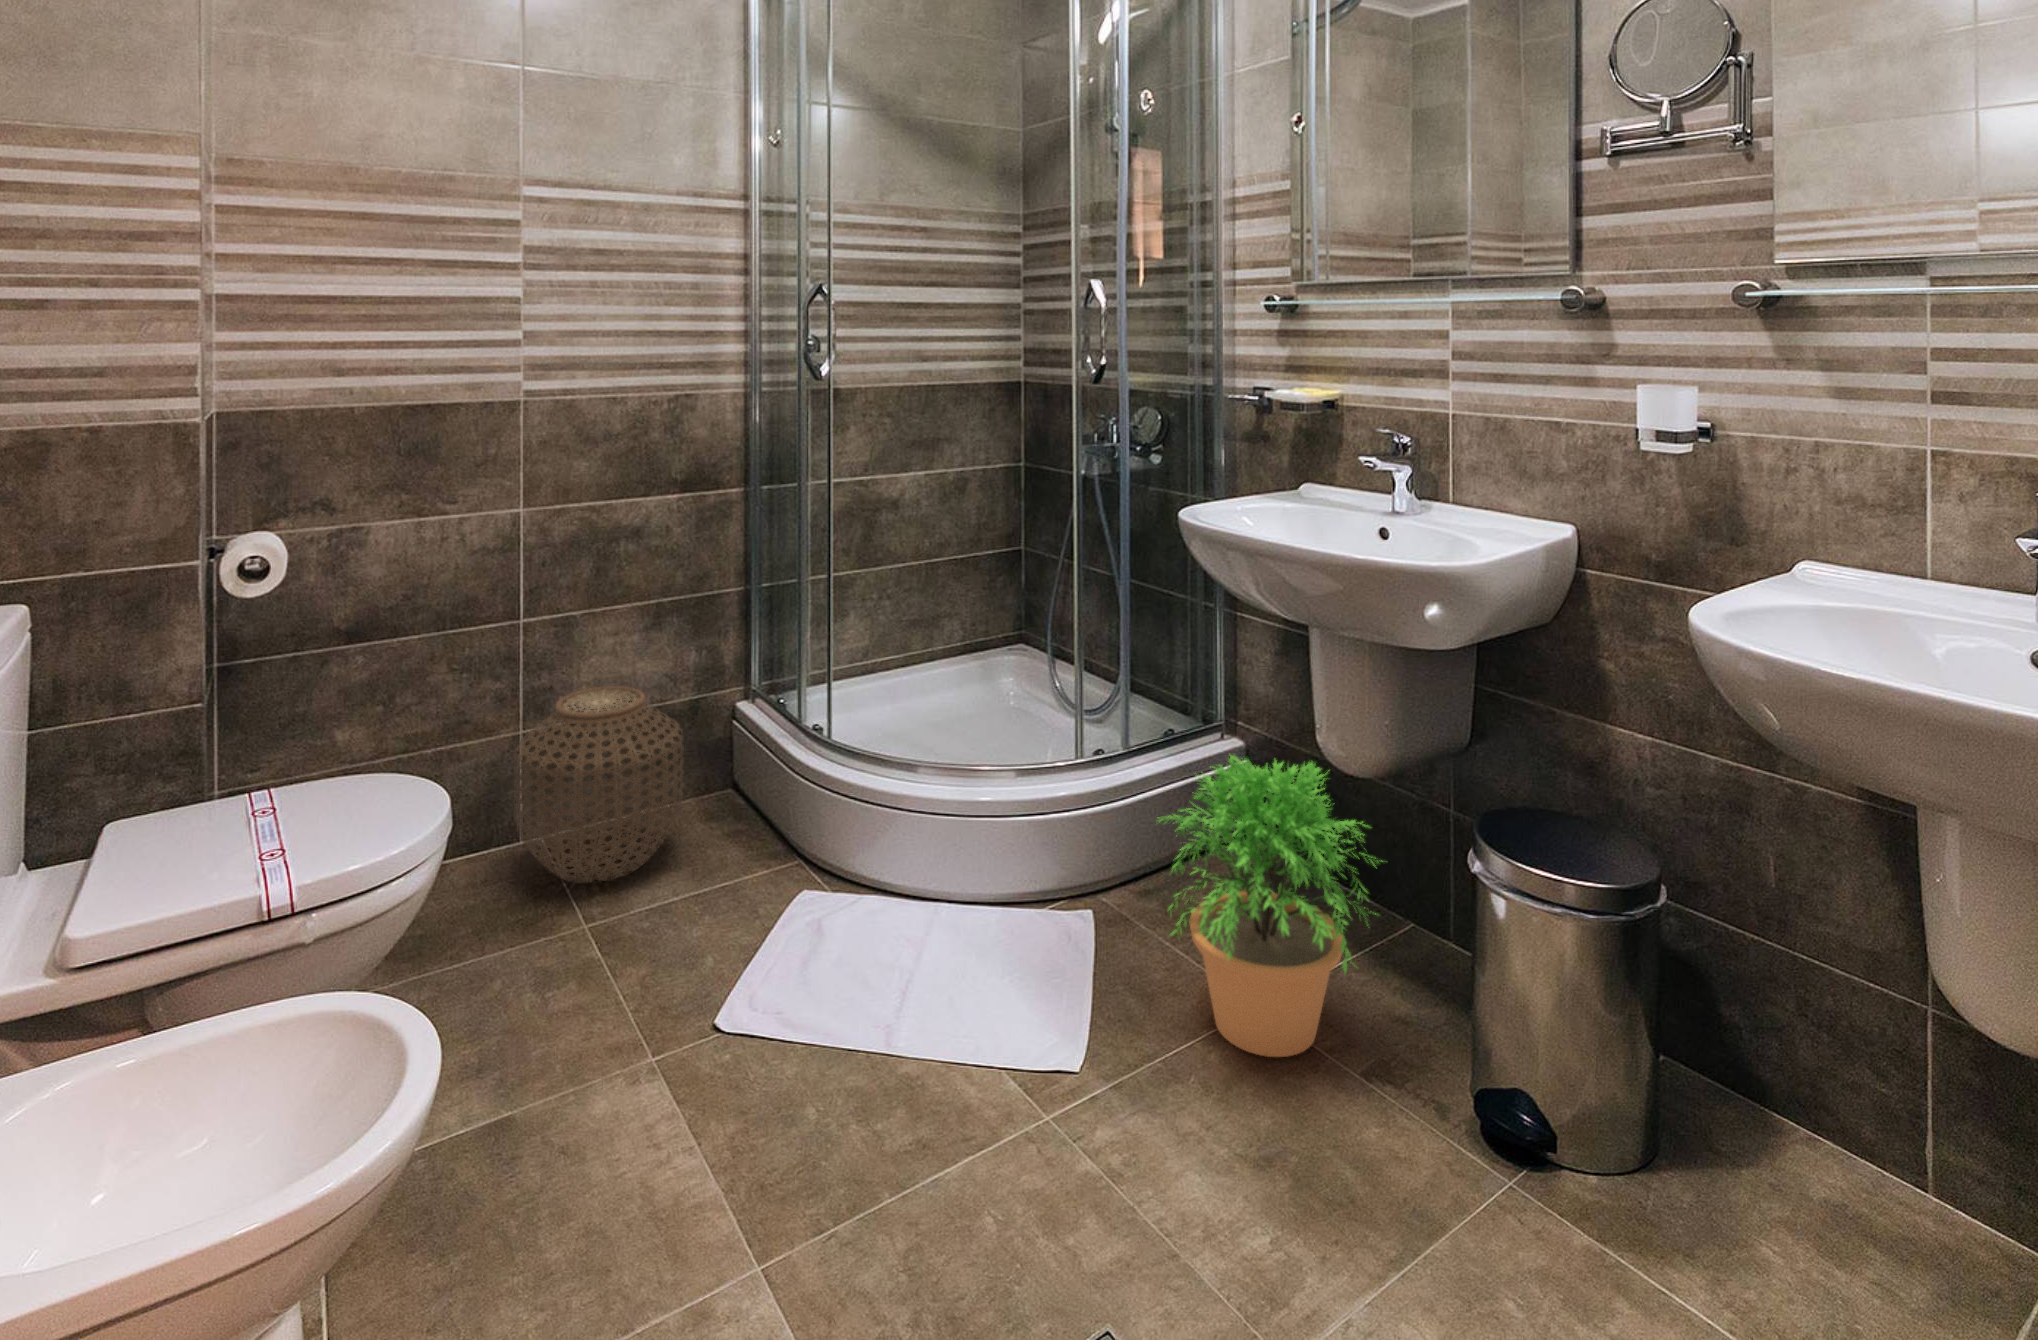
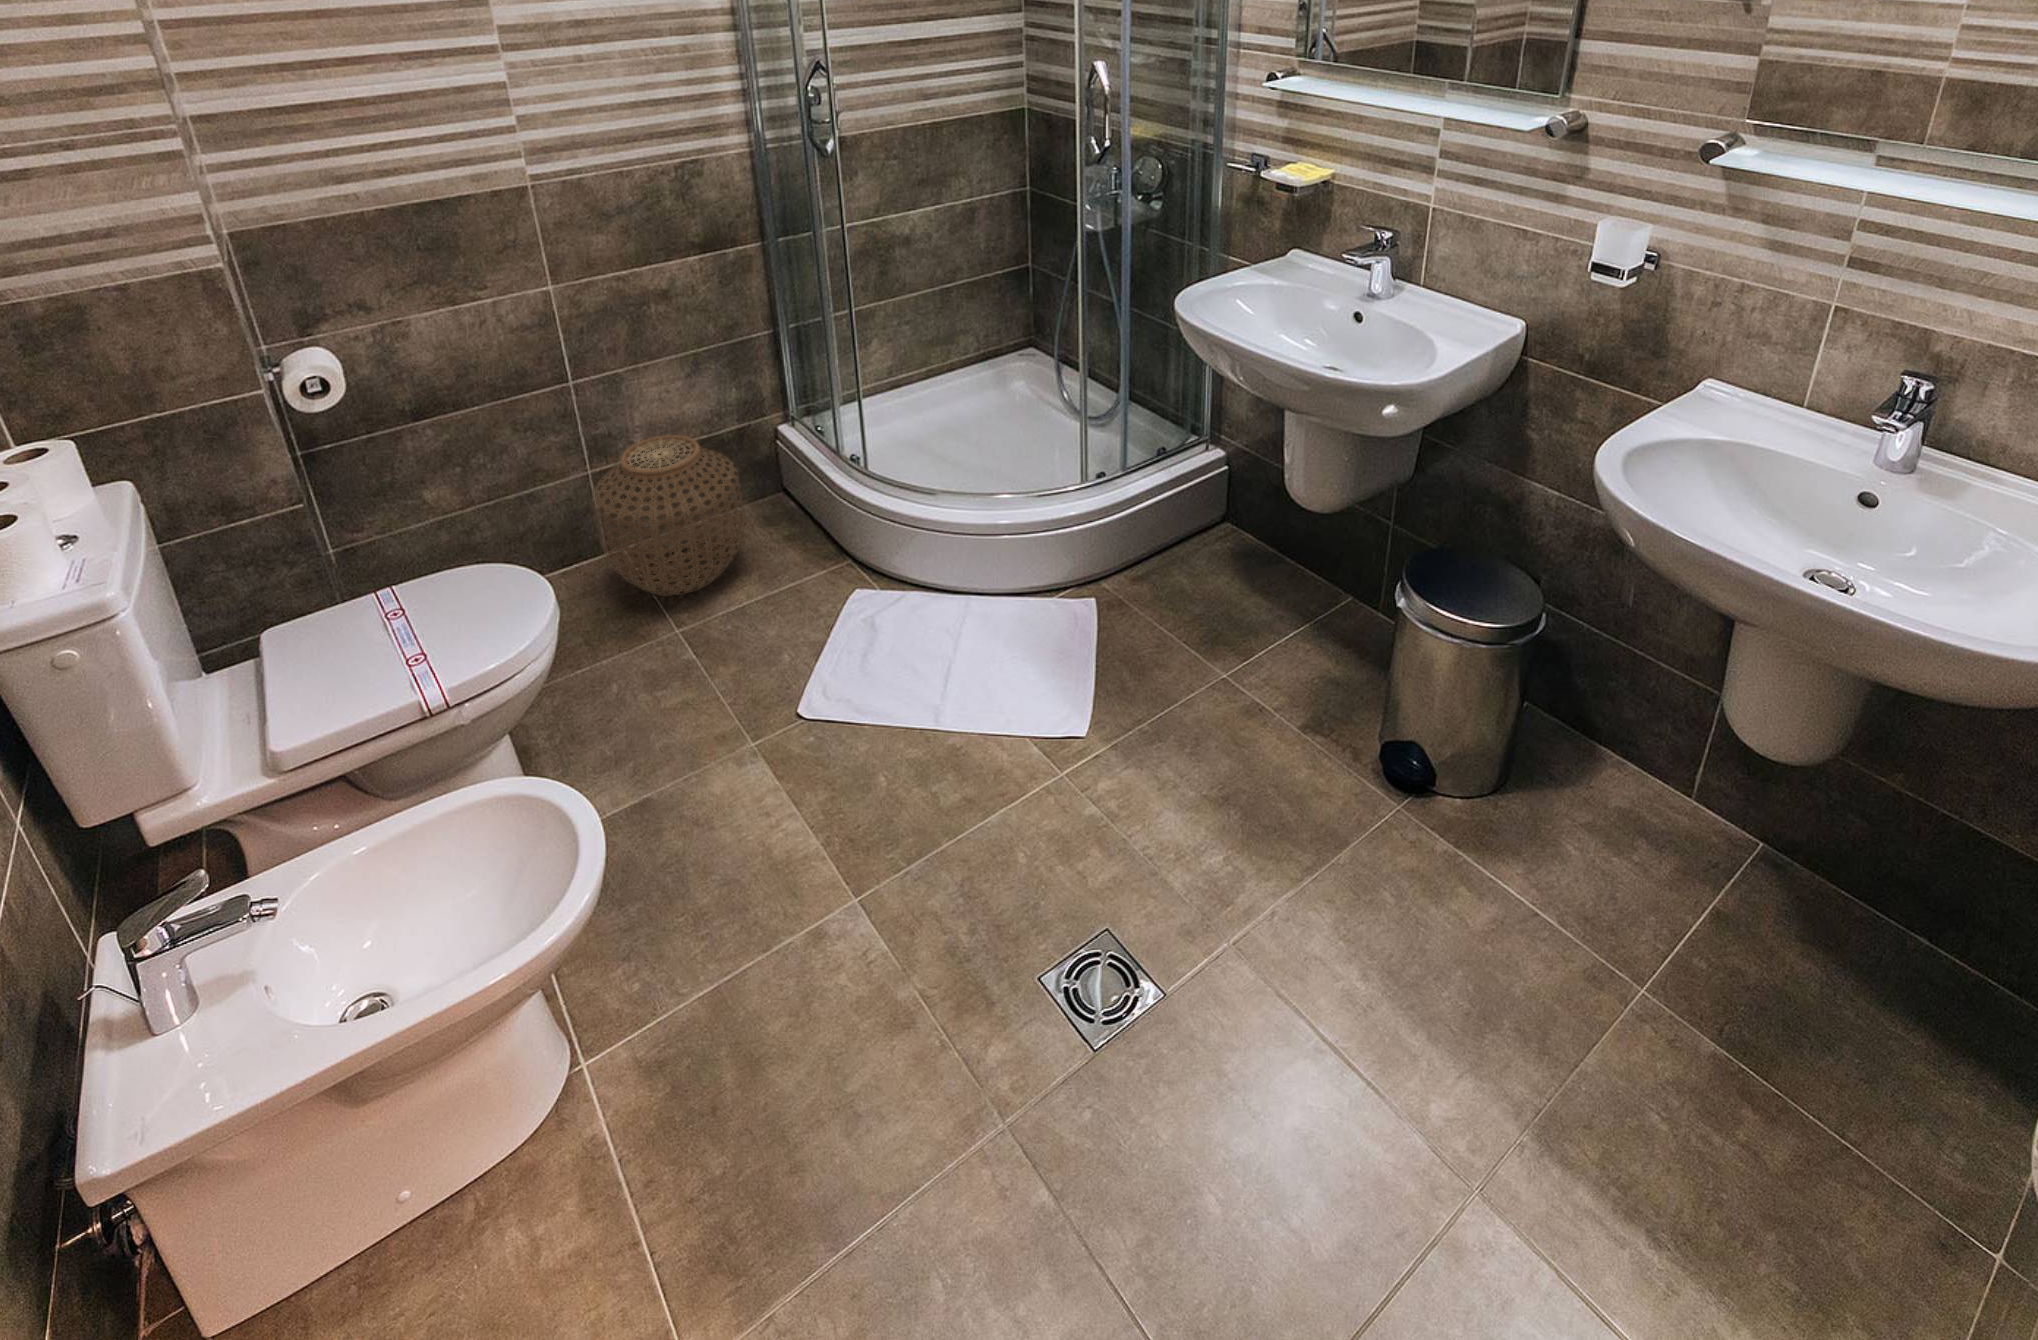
potted plant: present [1160,755,1372,1057] -> none [1150,506,1337,724]

